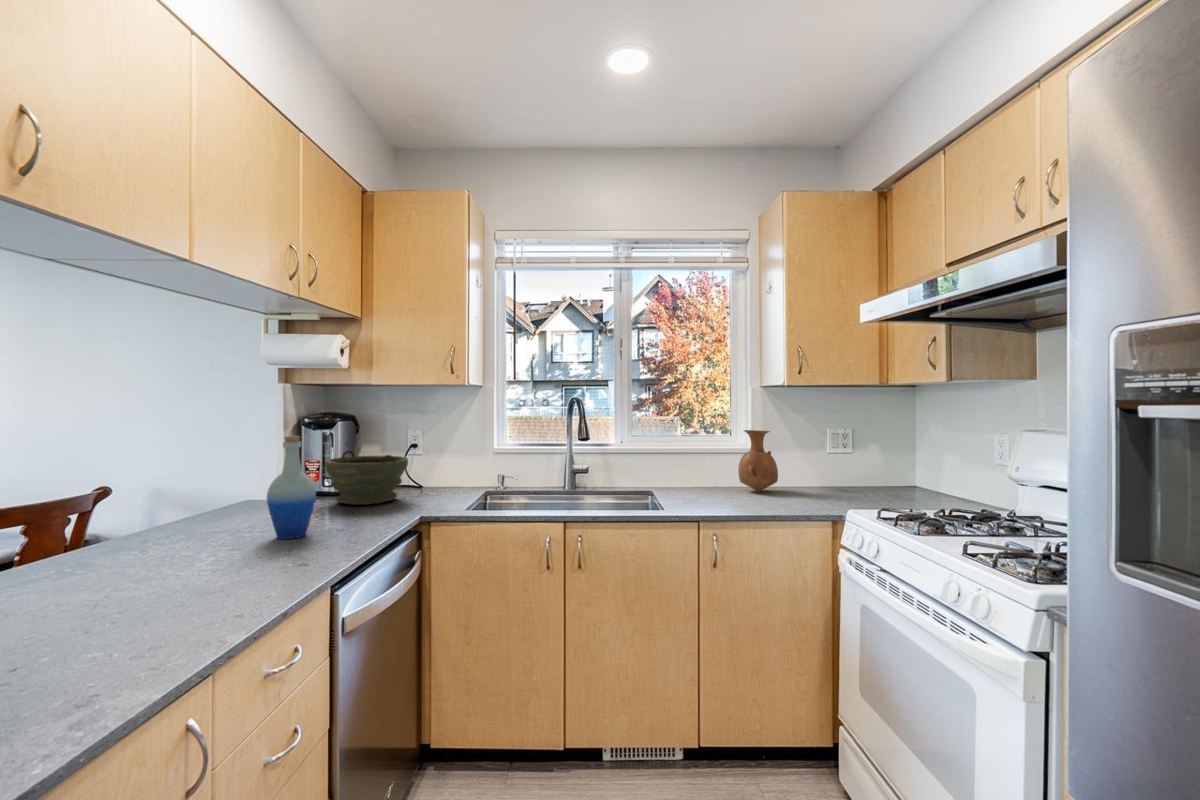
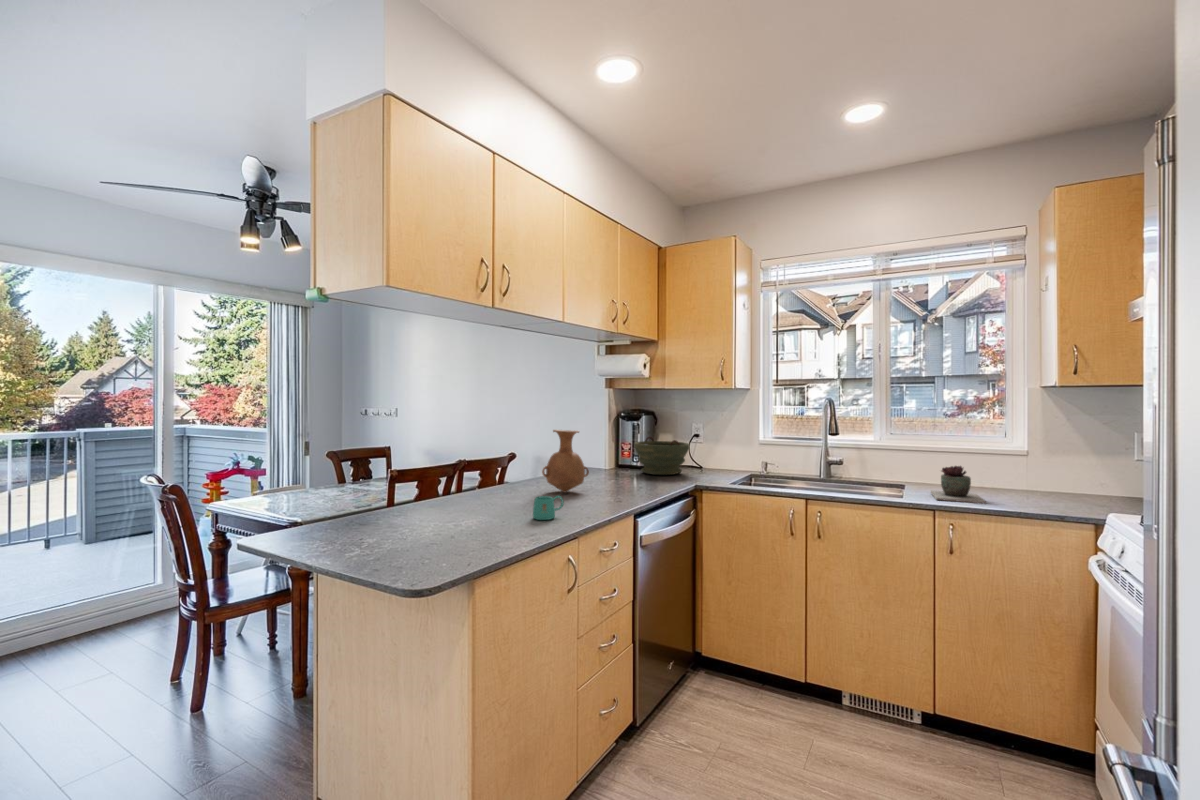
vase: present [738,430,778,492] -> present [542,430,589,492]
bottle: present [267,436,316,539] -> none [601,424,628,489]
succulent plant: none [682,468,738,507] -> present [931,466,986,503]
mug: none [93,585,177,647] -> present [533,496,564,520]

